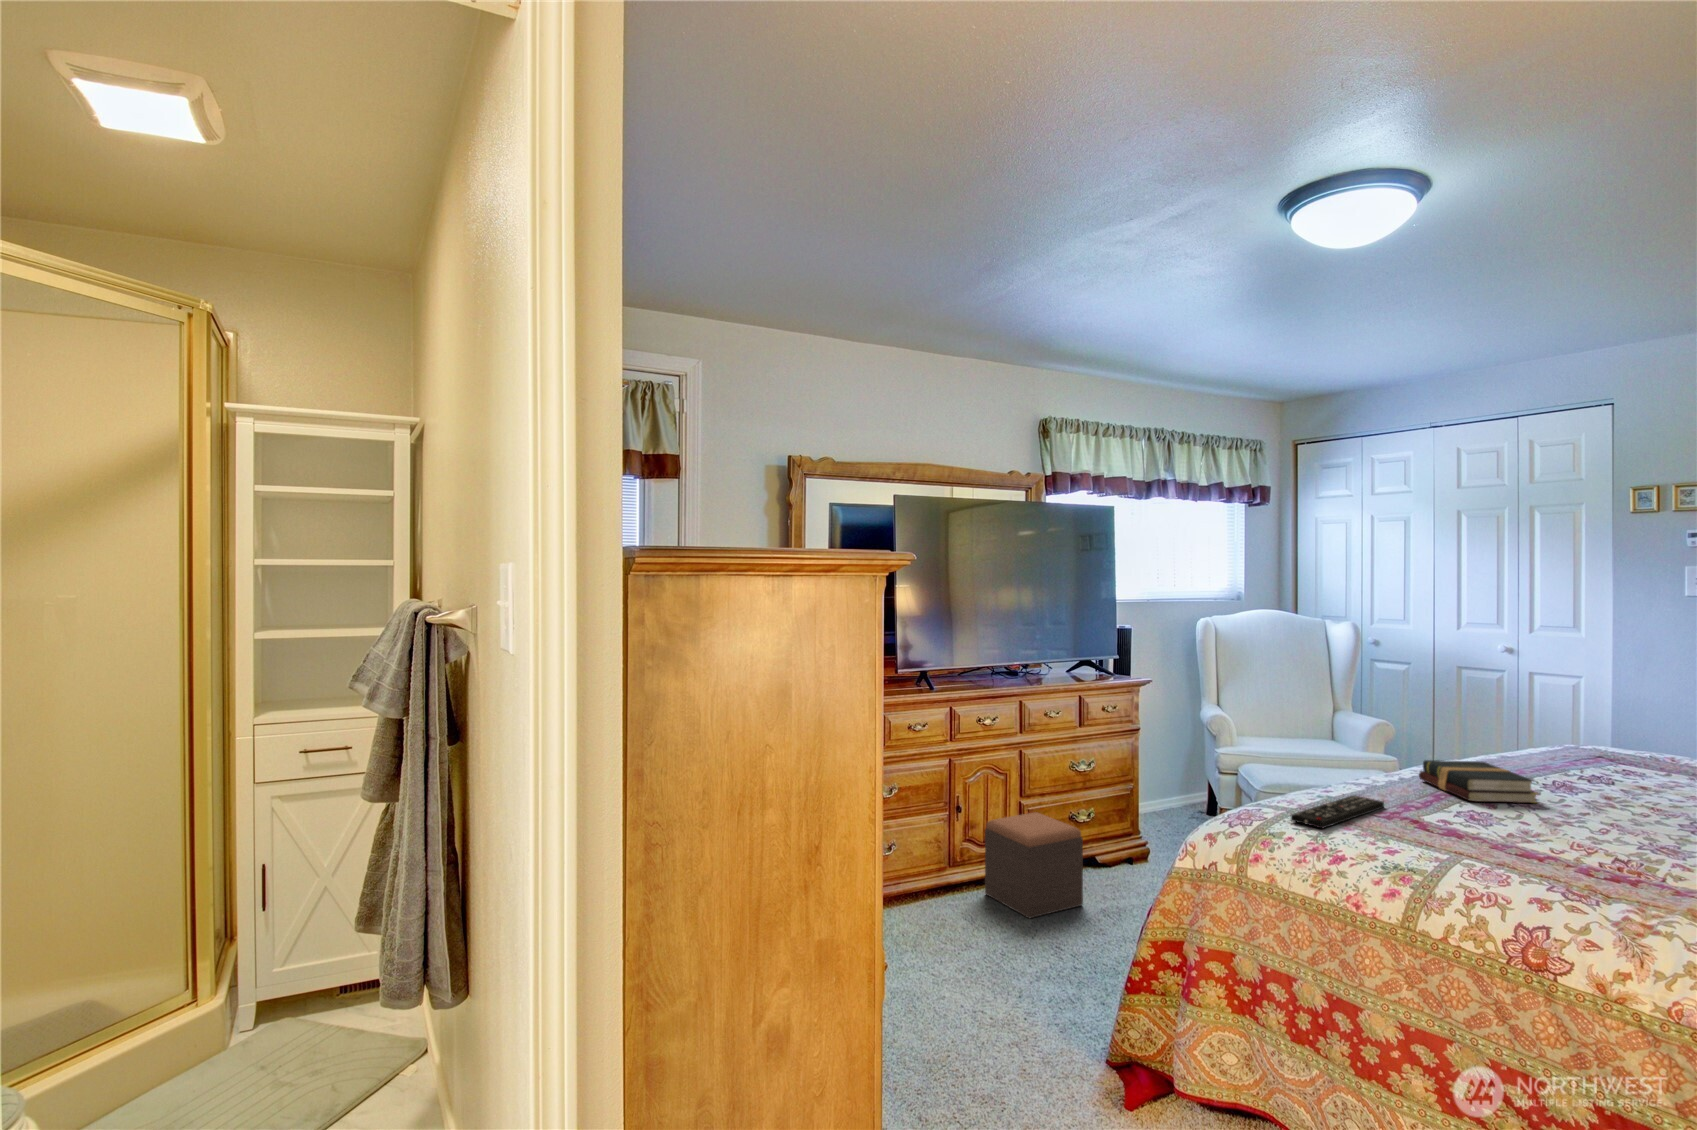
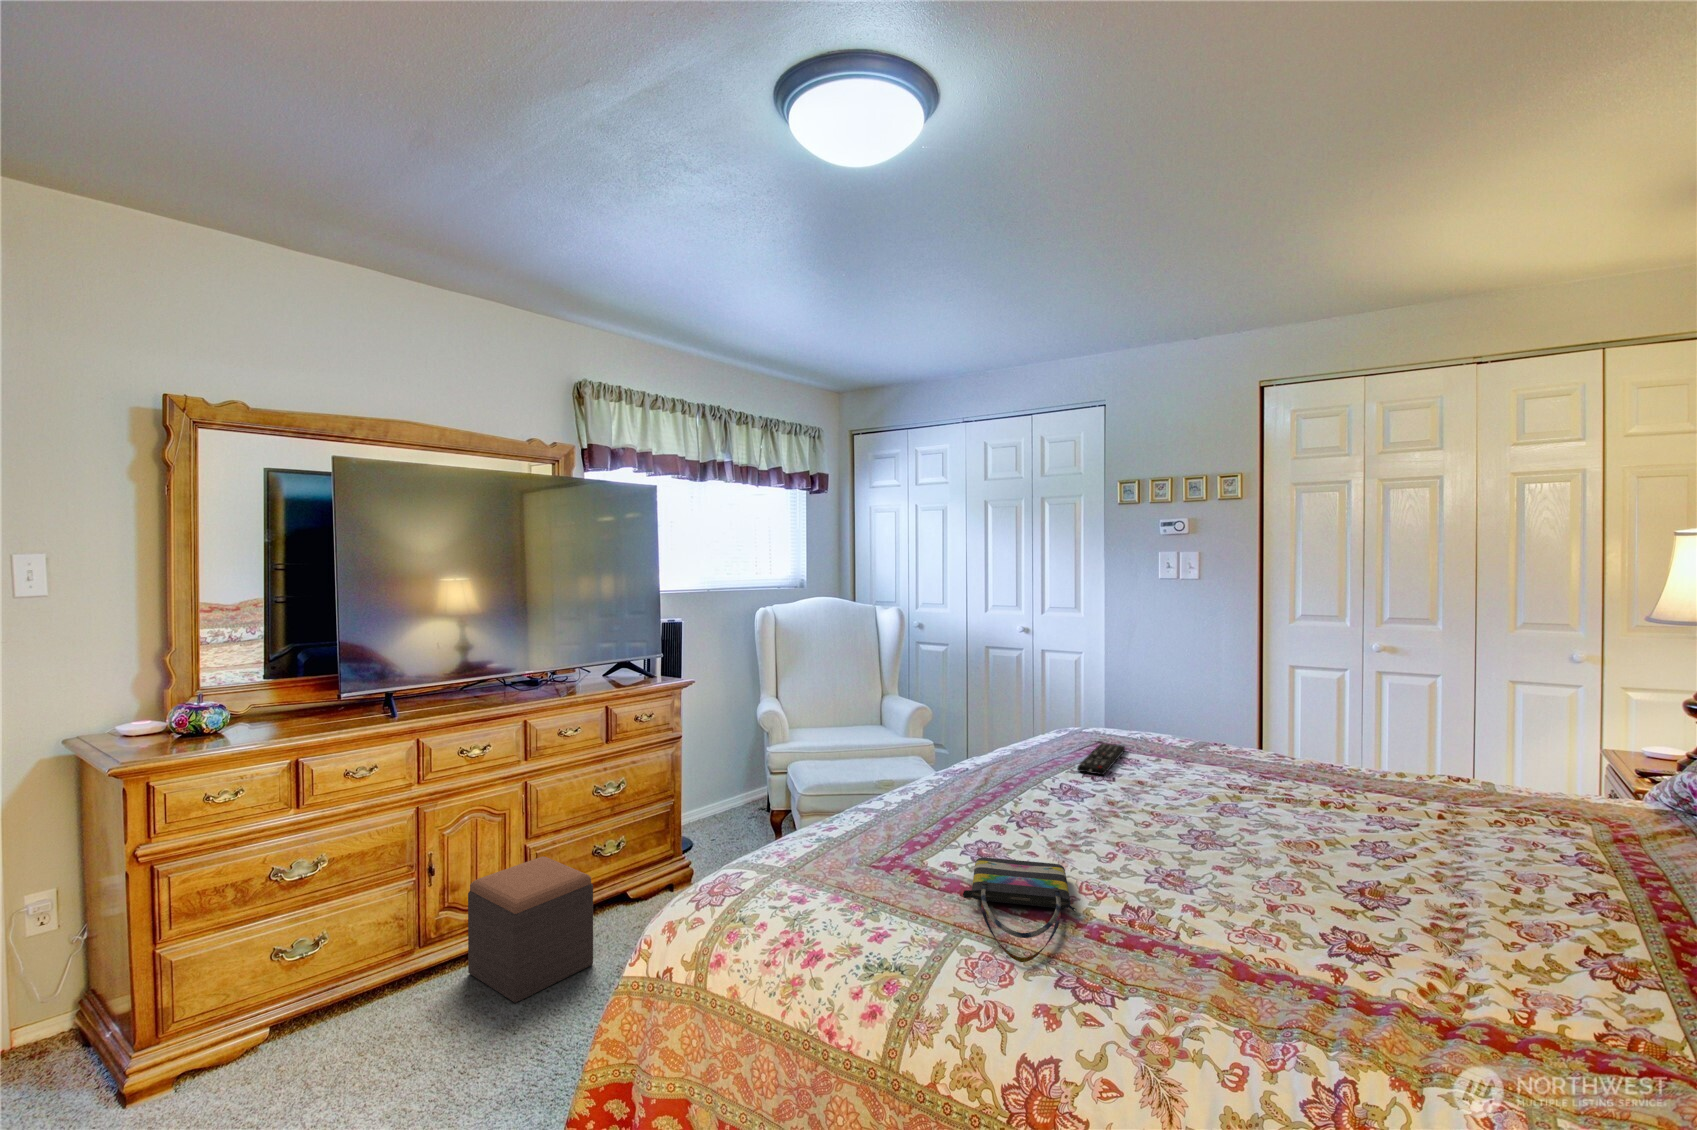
hardback book: present [1419,760,1537,803] -> none [925,769,1027,823]
remote control: present [1291,796,1384,828] -> present [1077,743,1125,775]
tote bag: none [1475,819,1599,883] -> present [963,858,1075,962]

